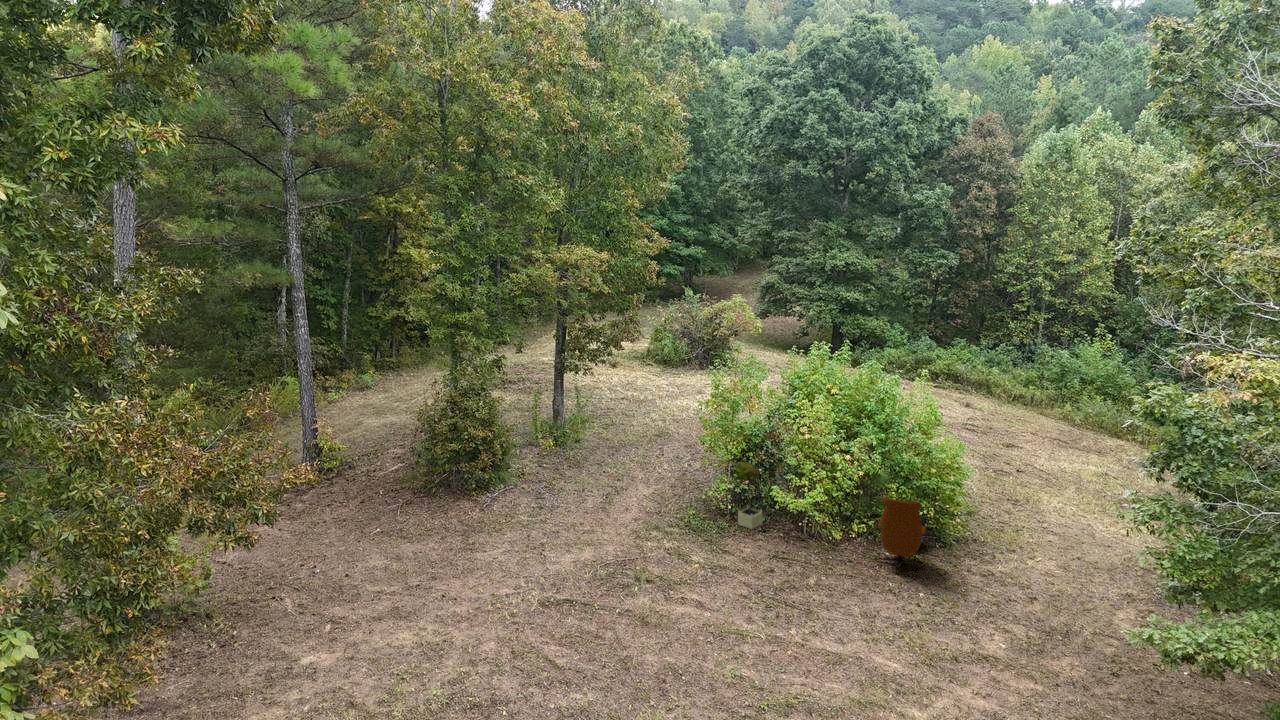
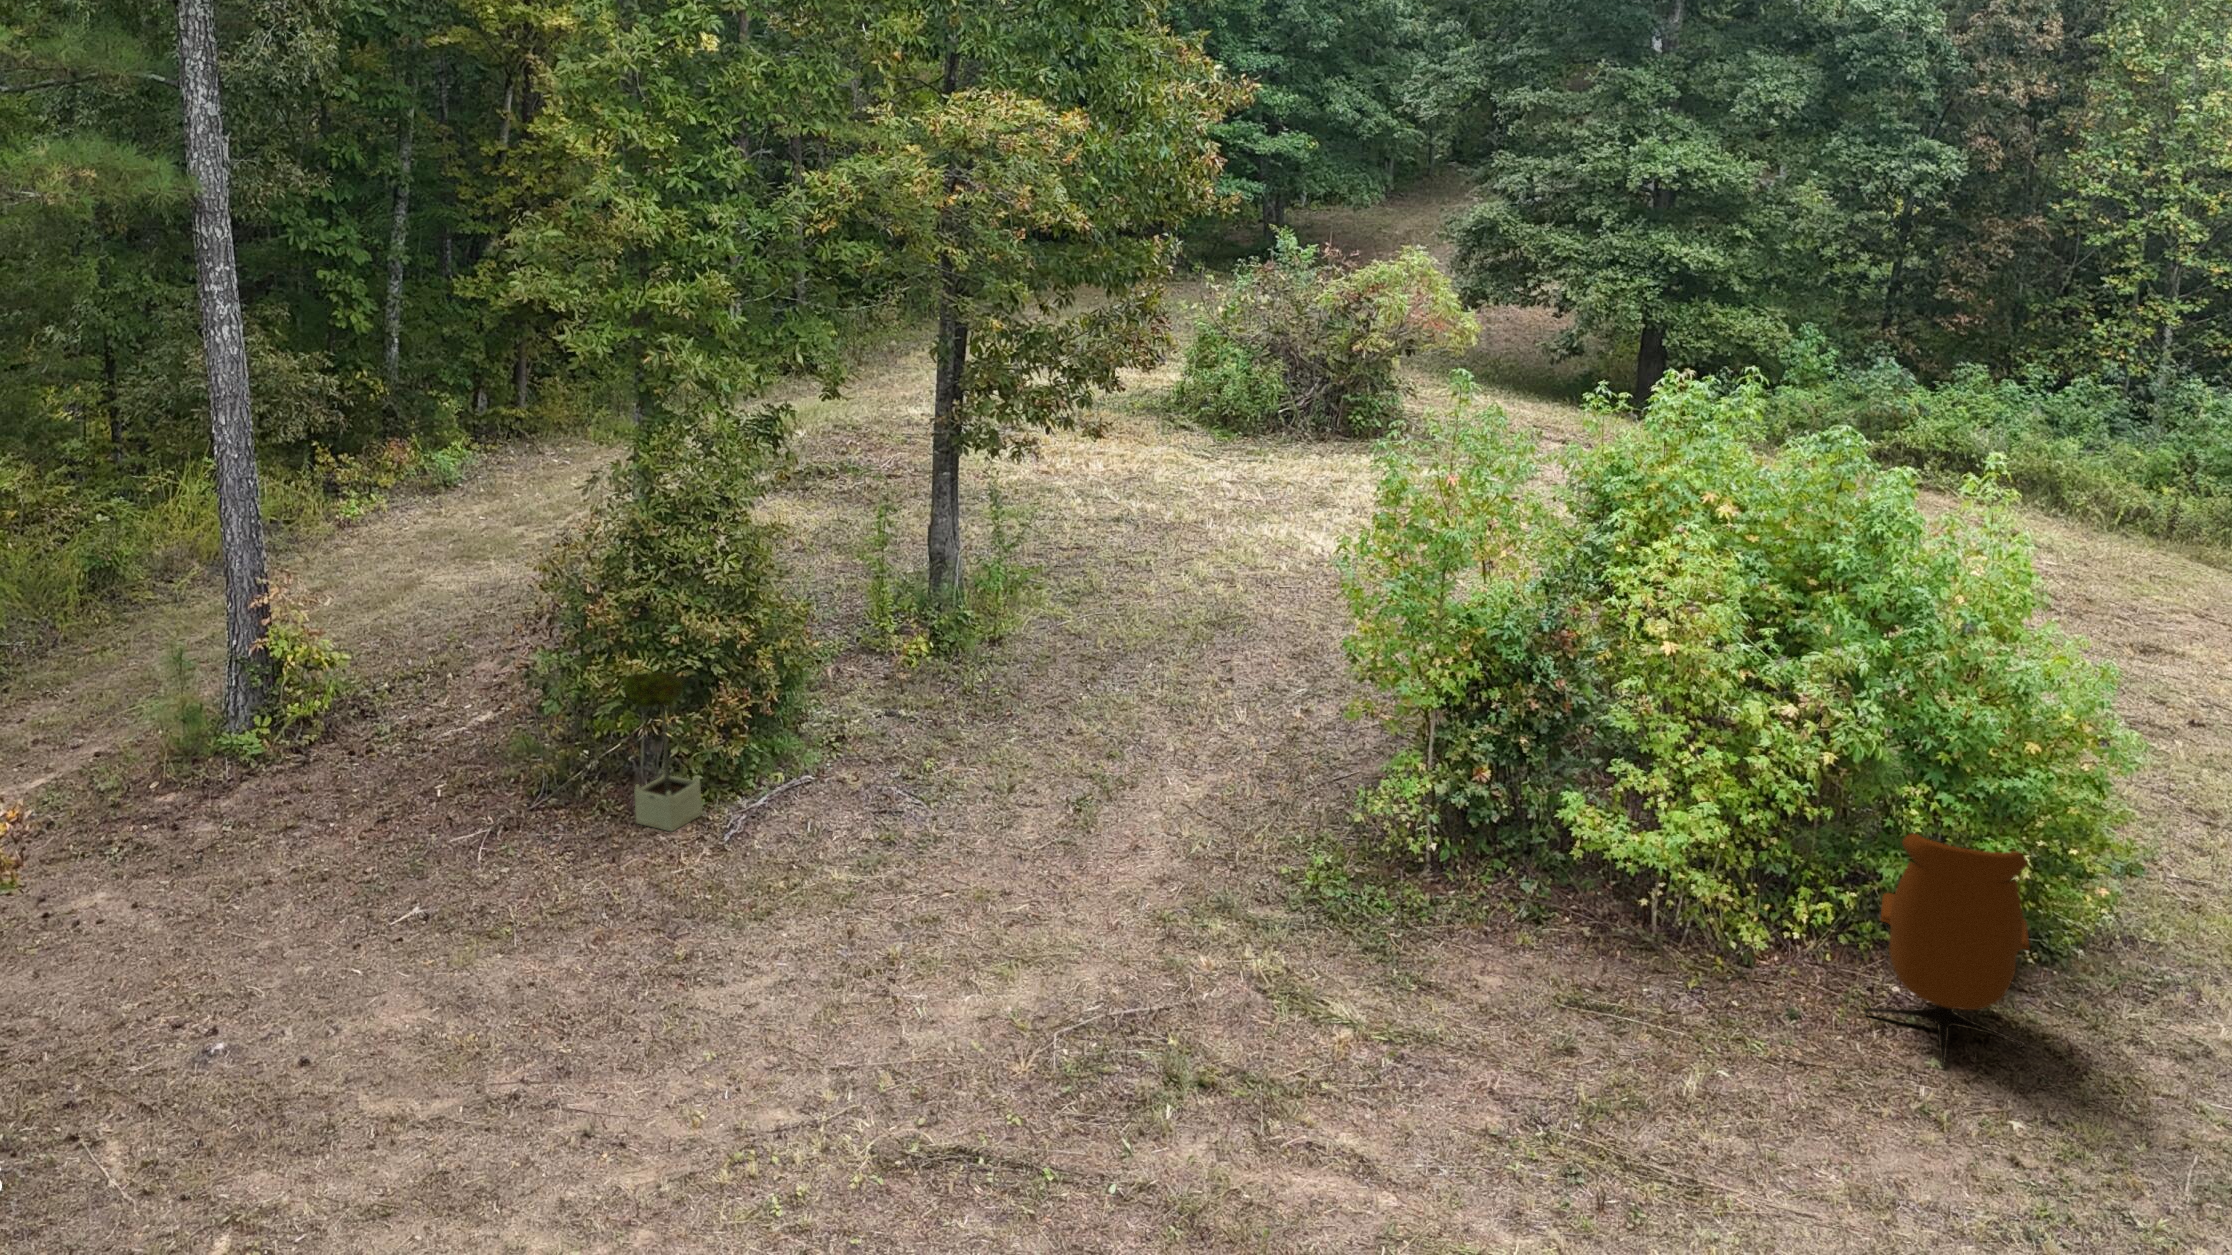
potted tree: present [735,462,762,529] -> present [621,672,702,831]

